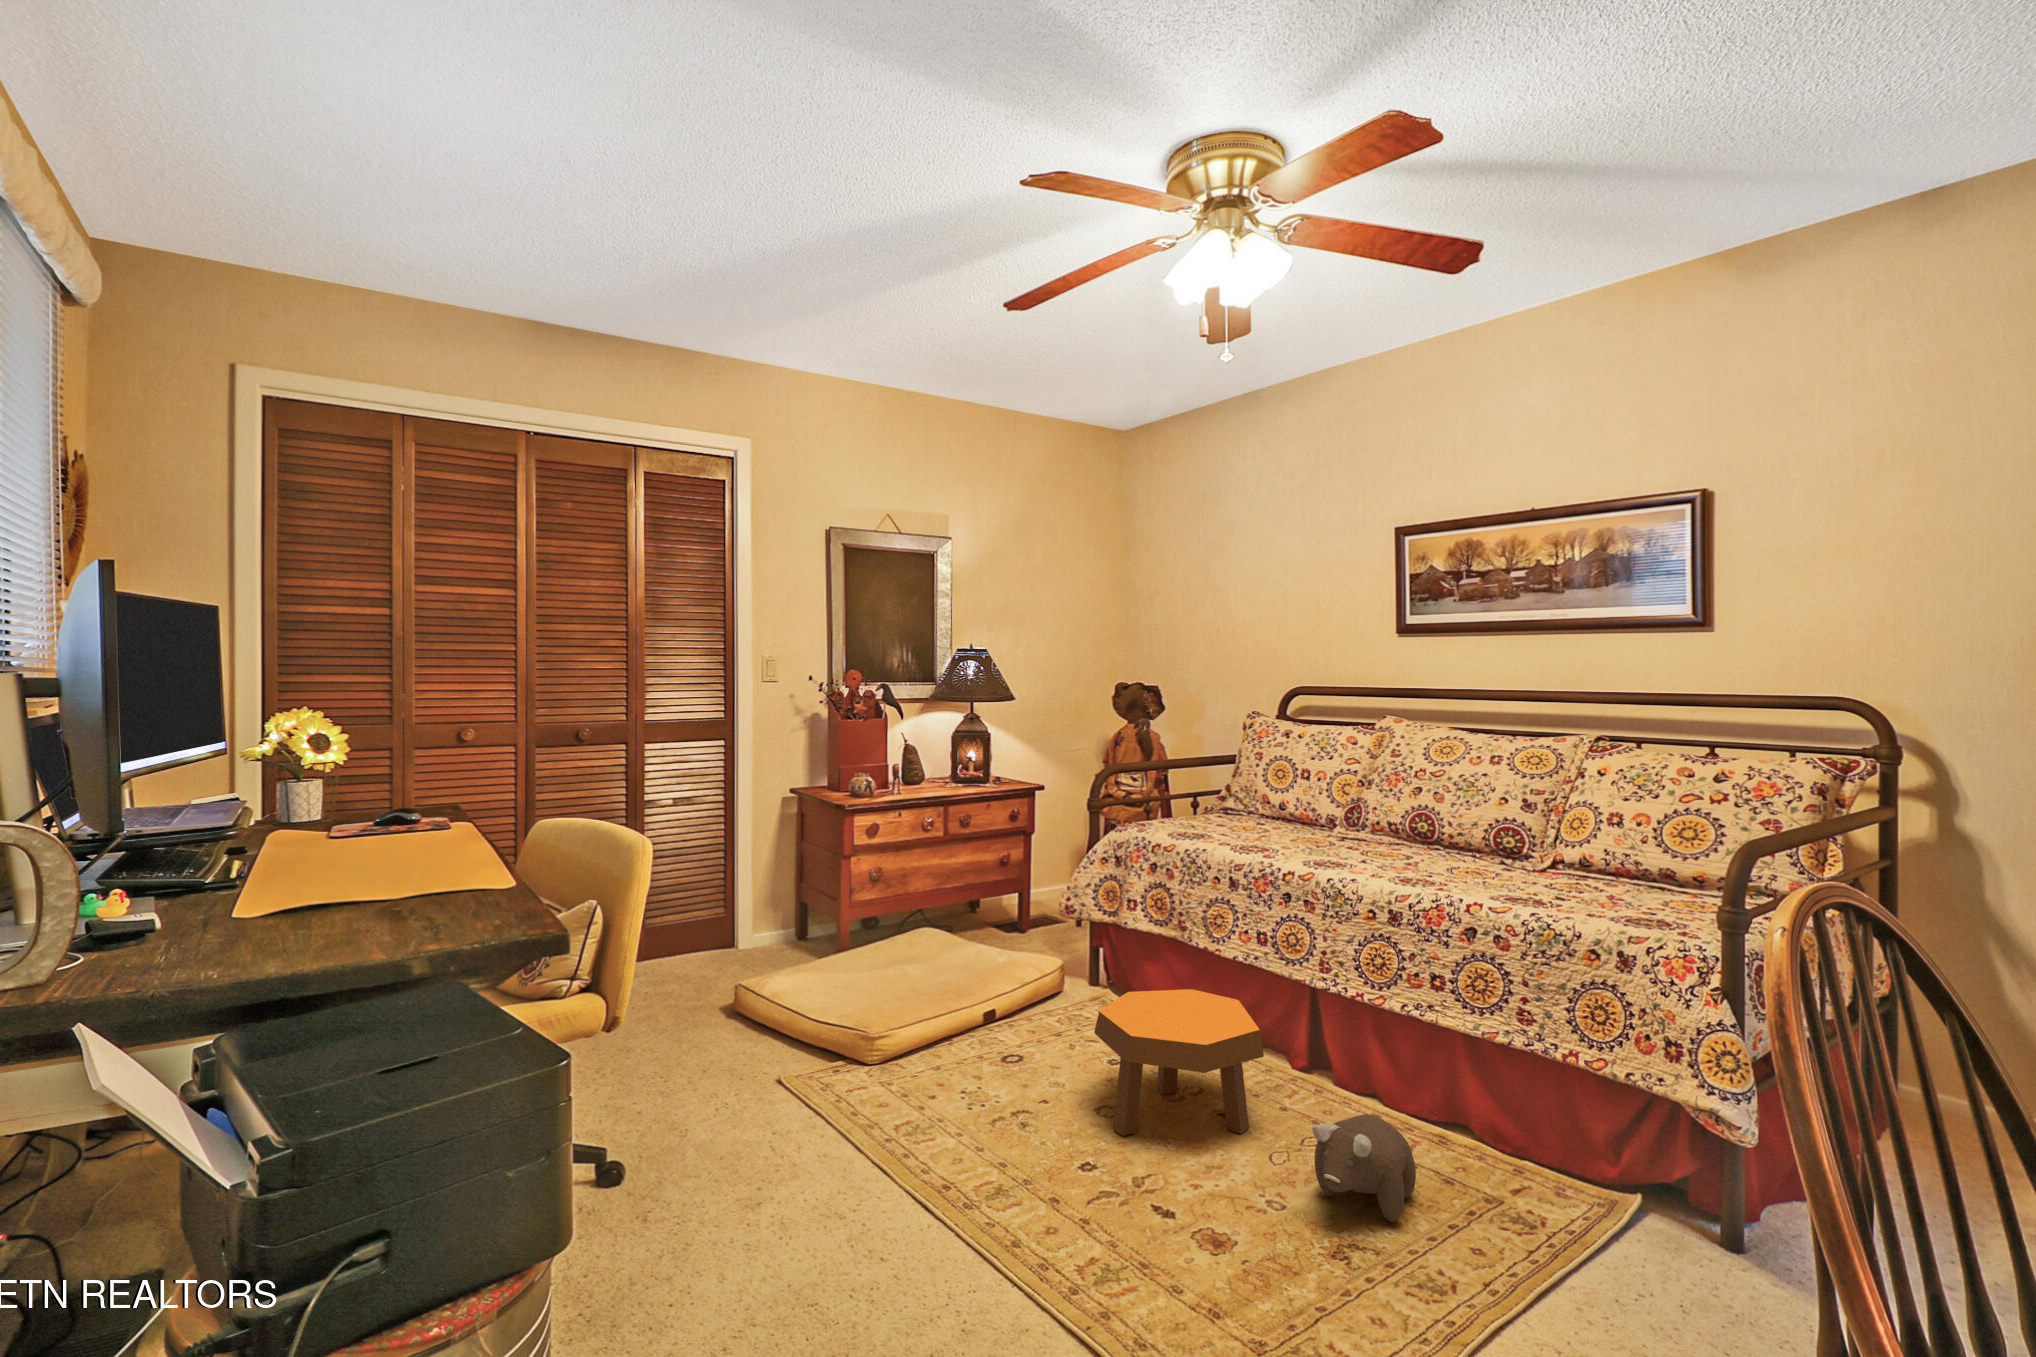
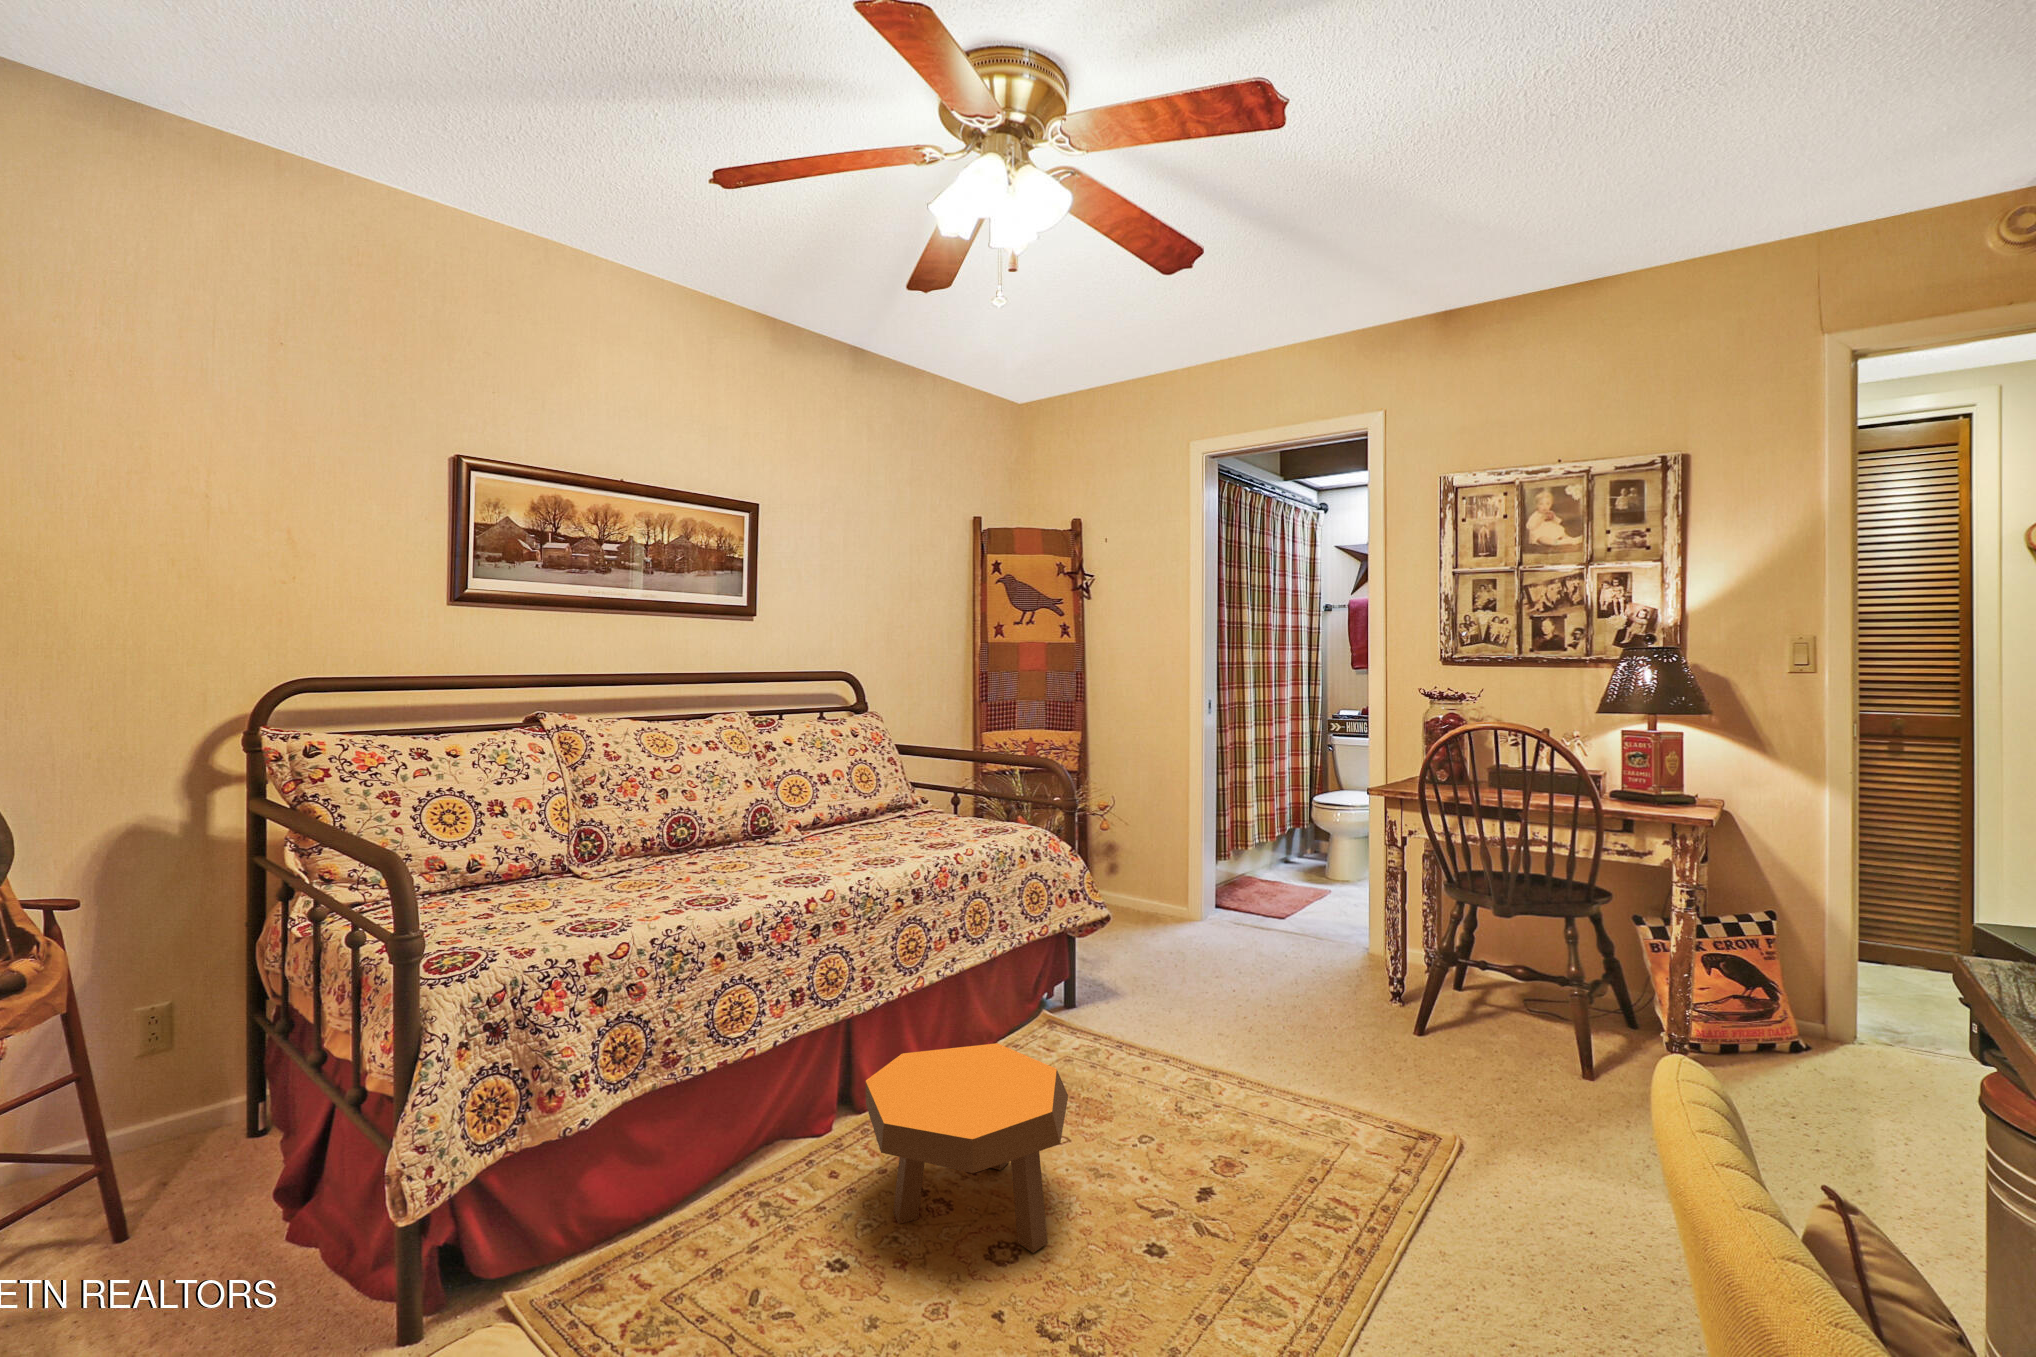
plush toy: present [1312,1114,1416,1222] -> none [1059,1032,1168,1121]

